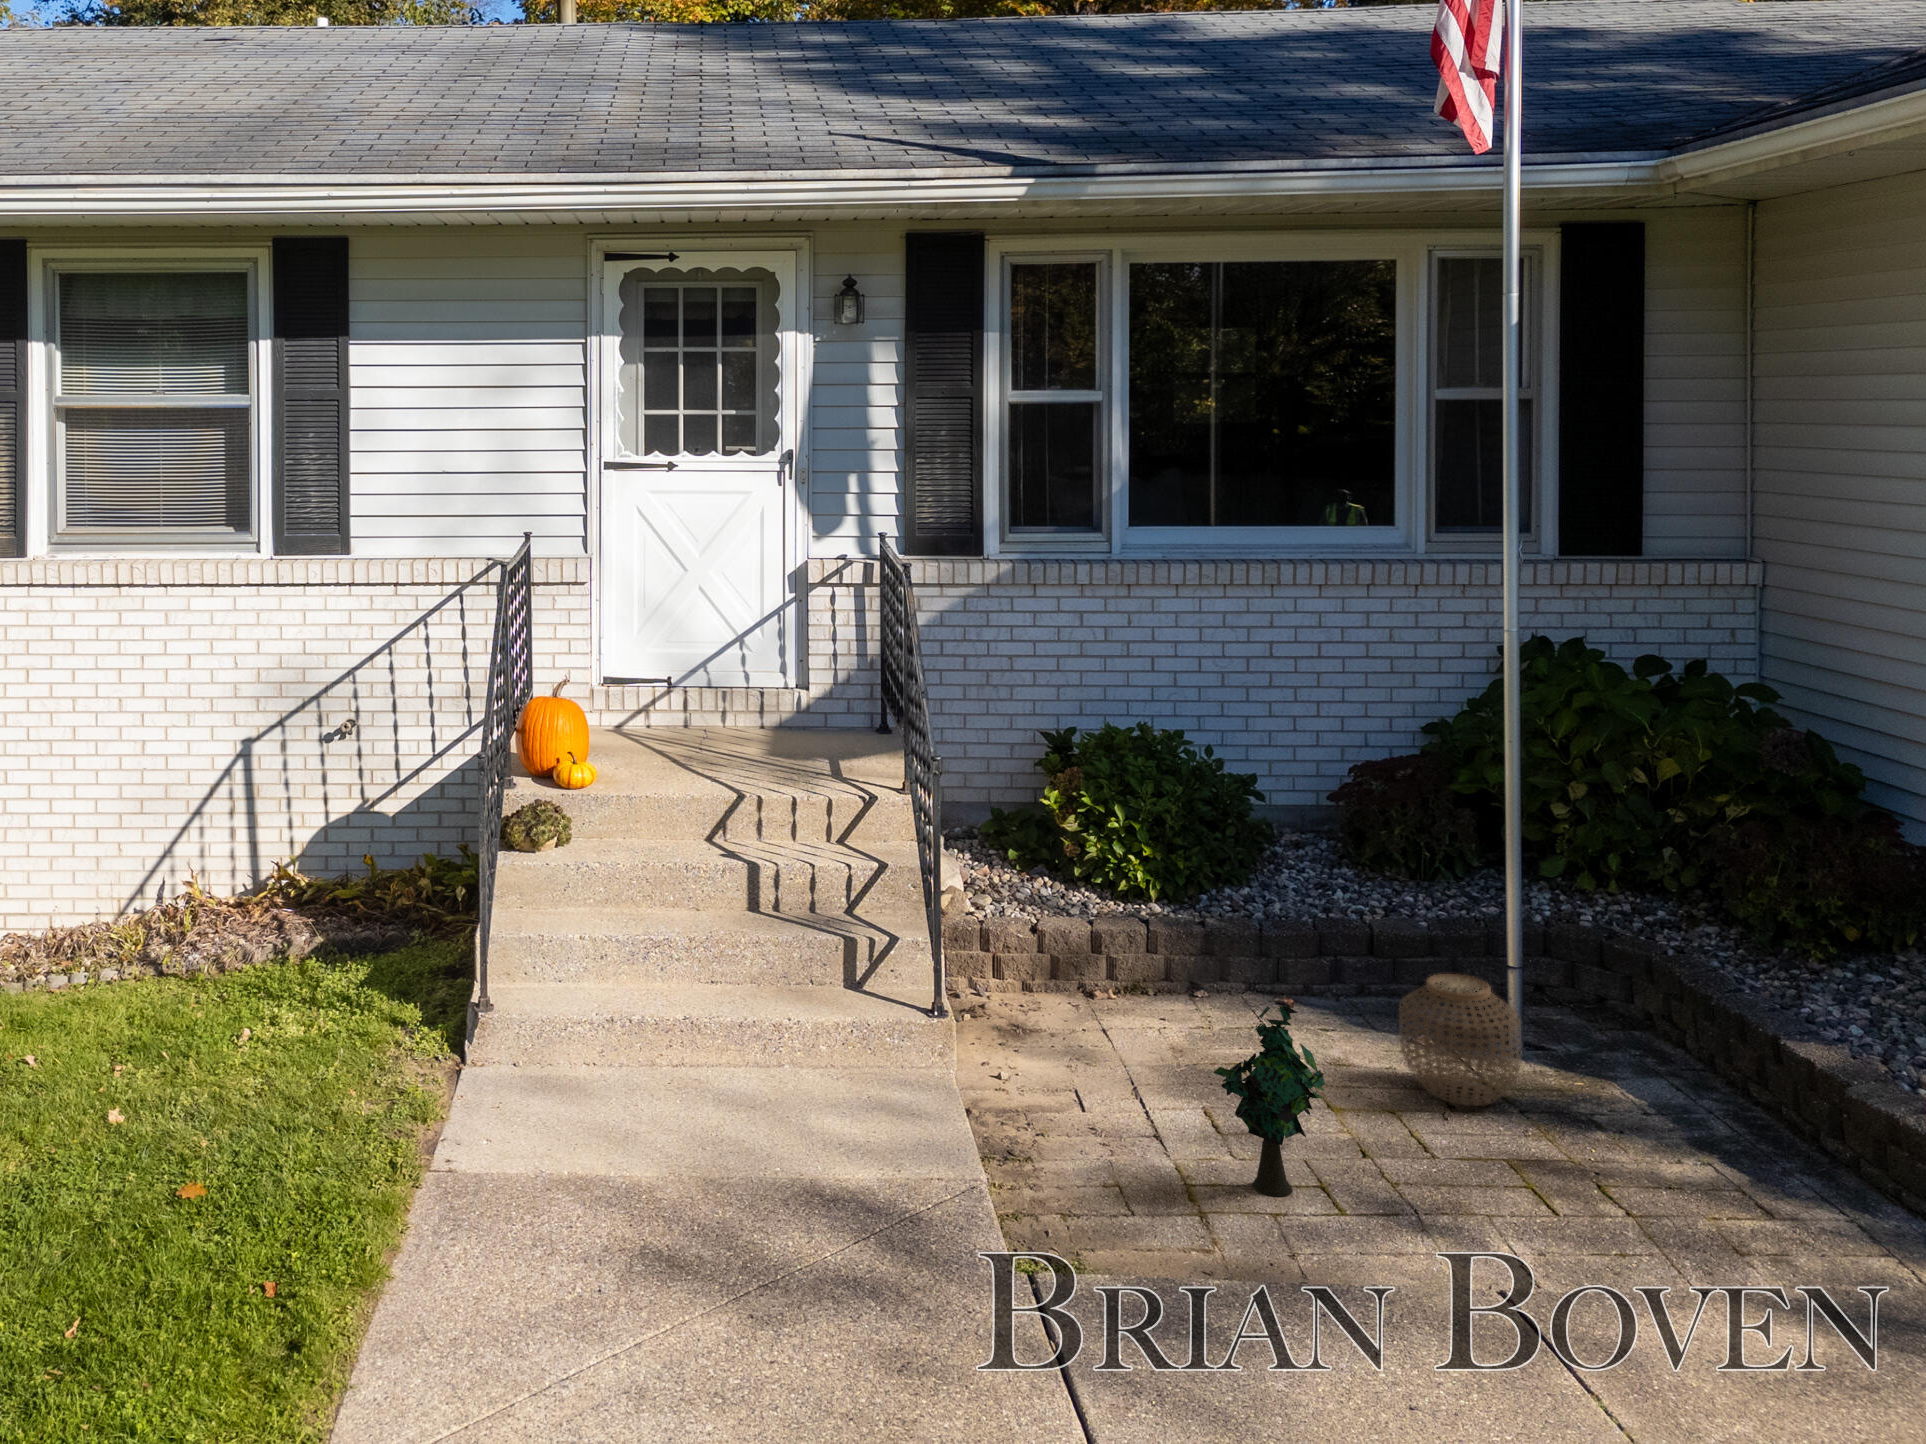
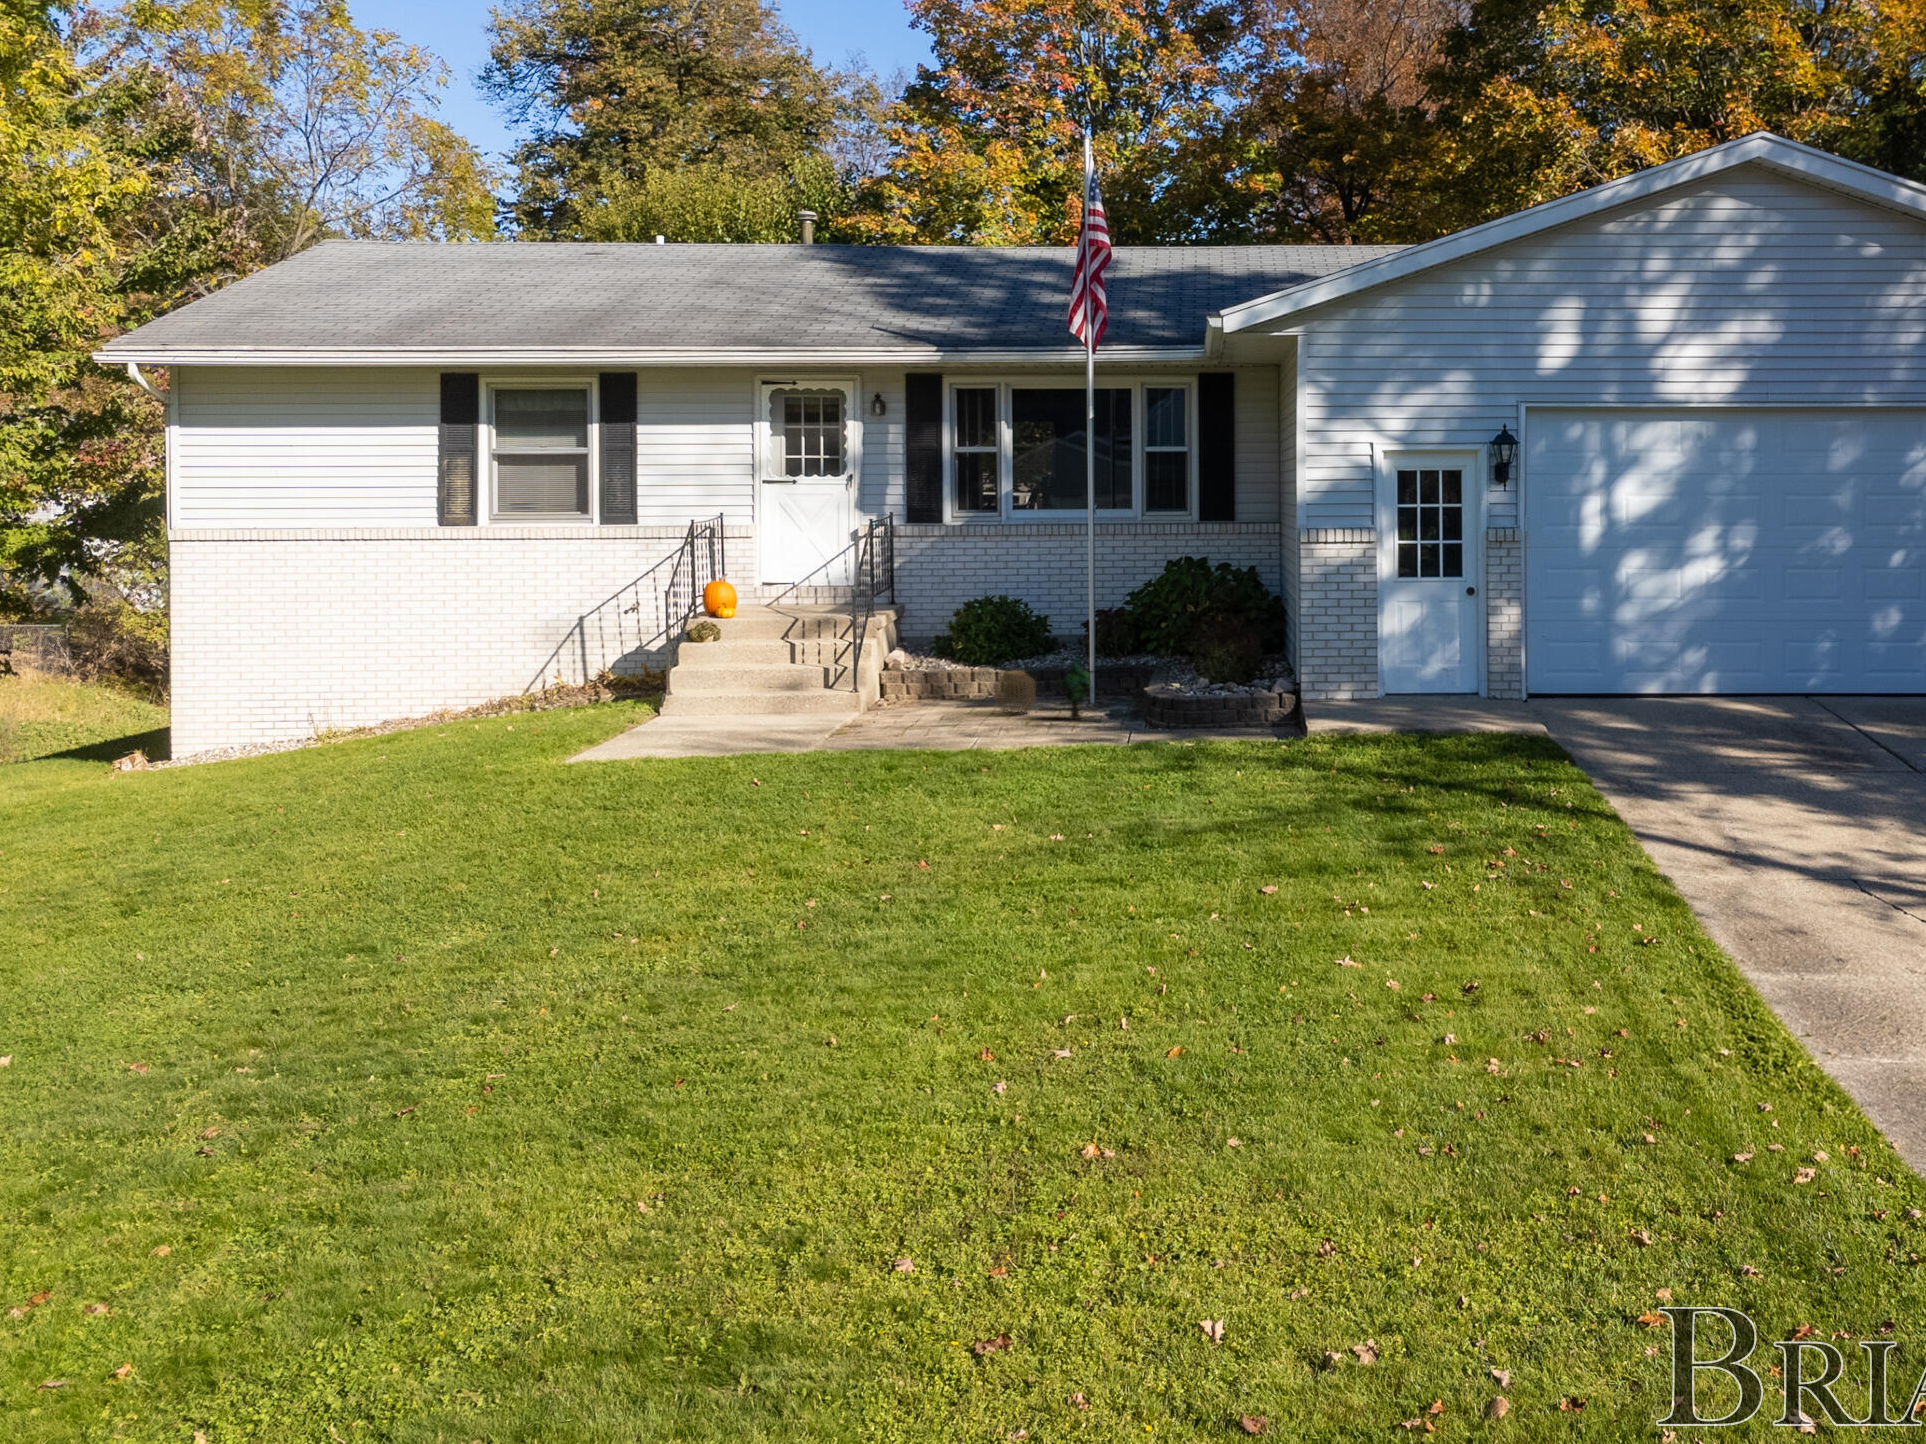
decorative plant: present [1213,1005,1325,1197] -> present [1058,658,1090,720]

